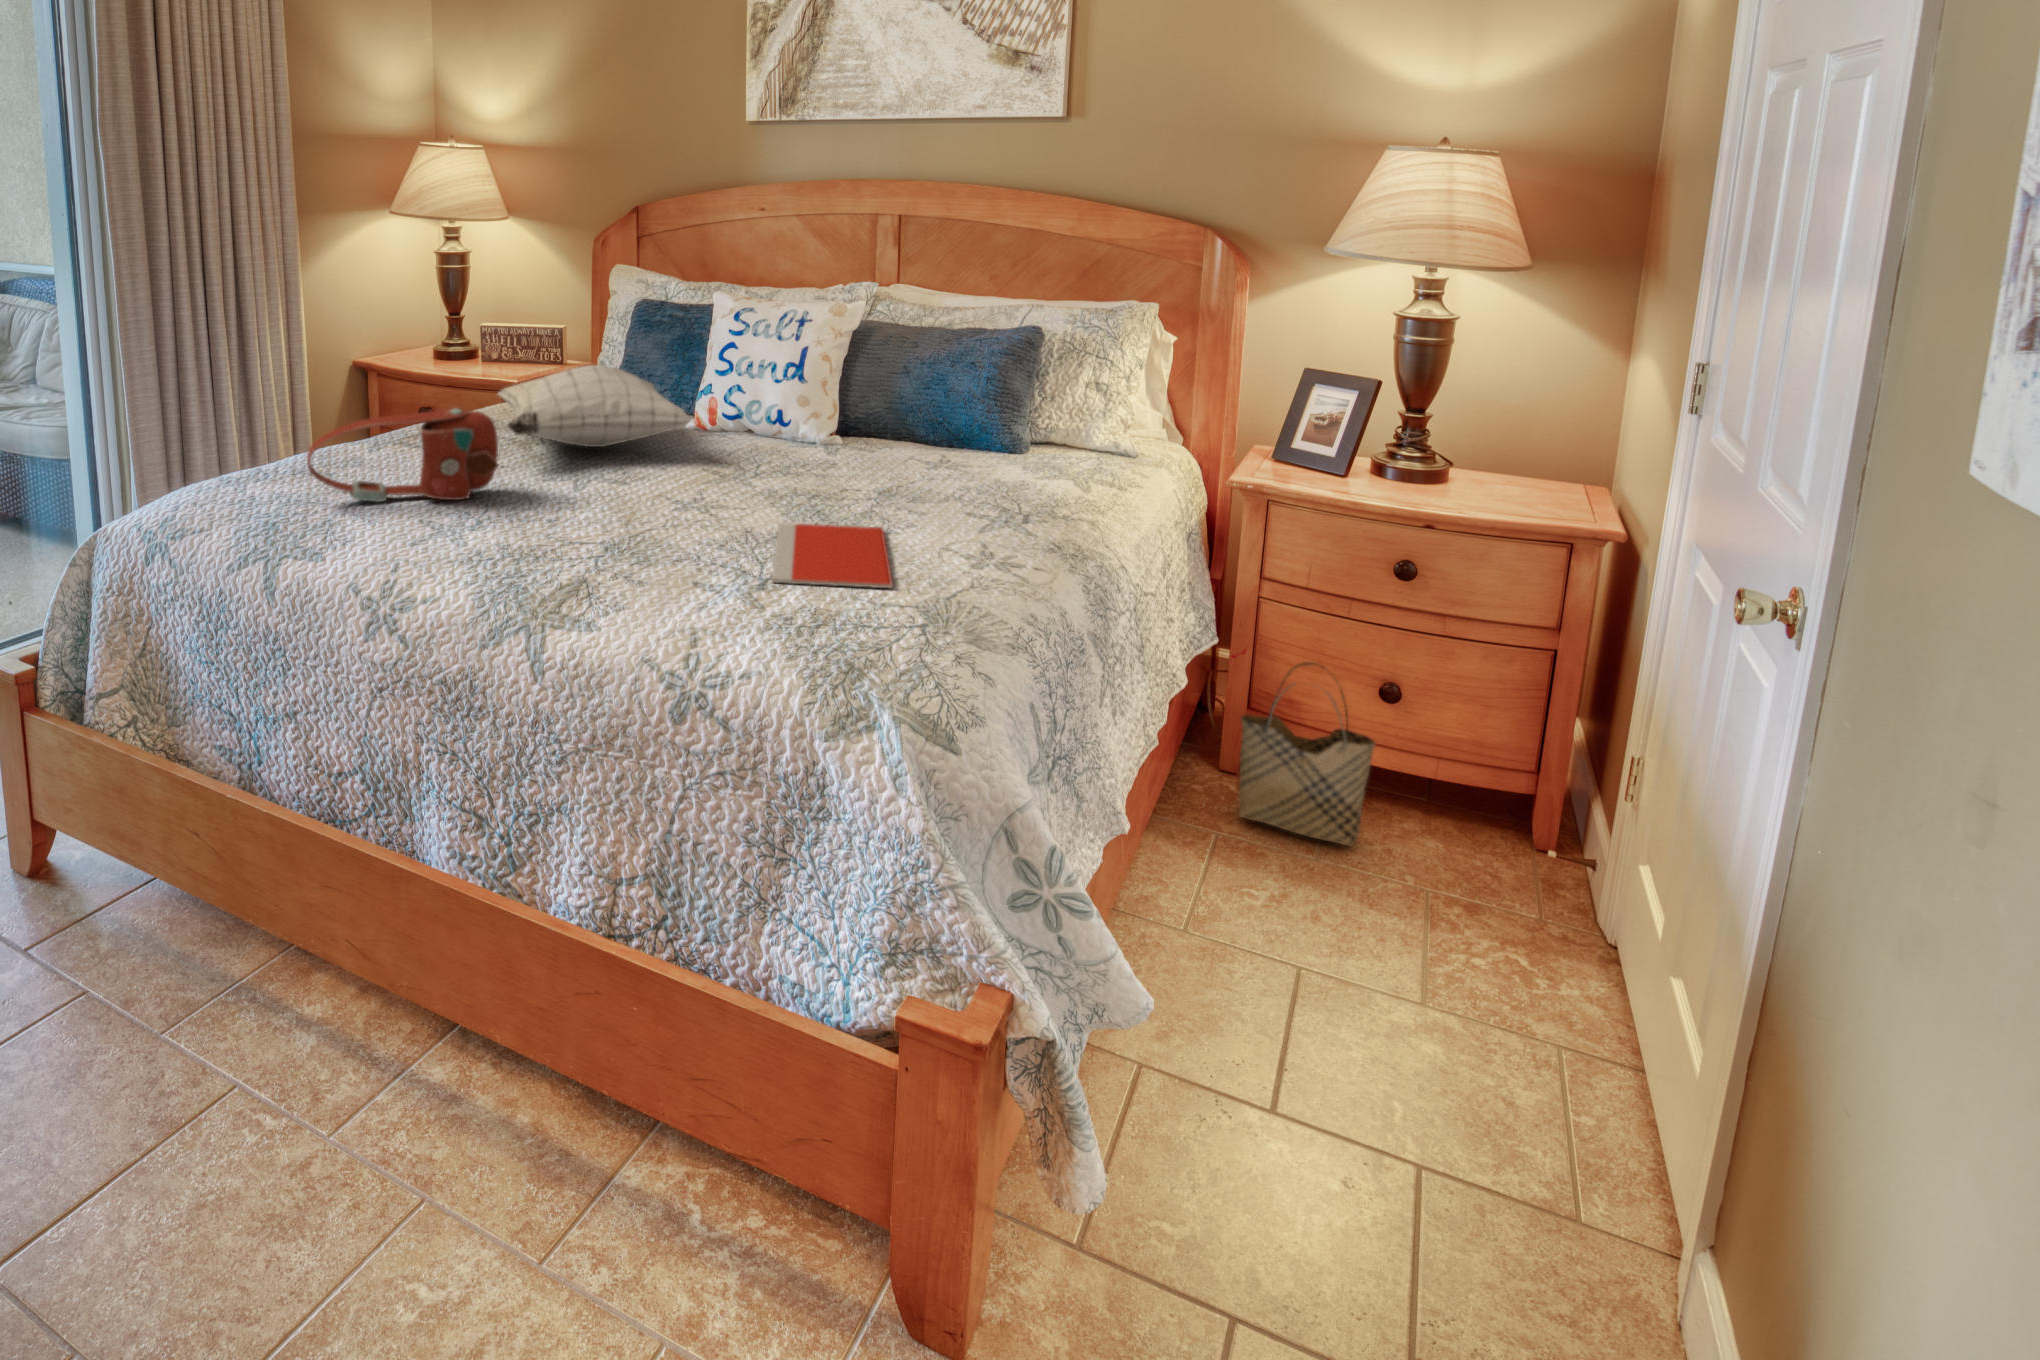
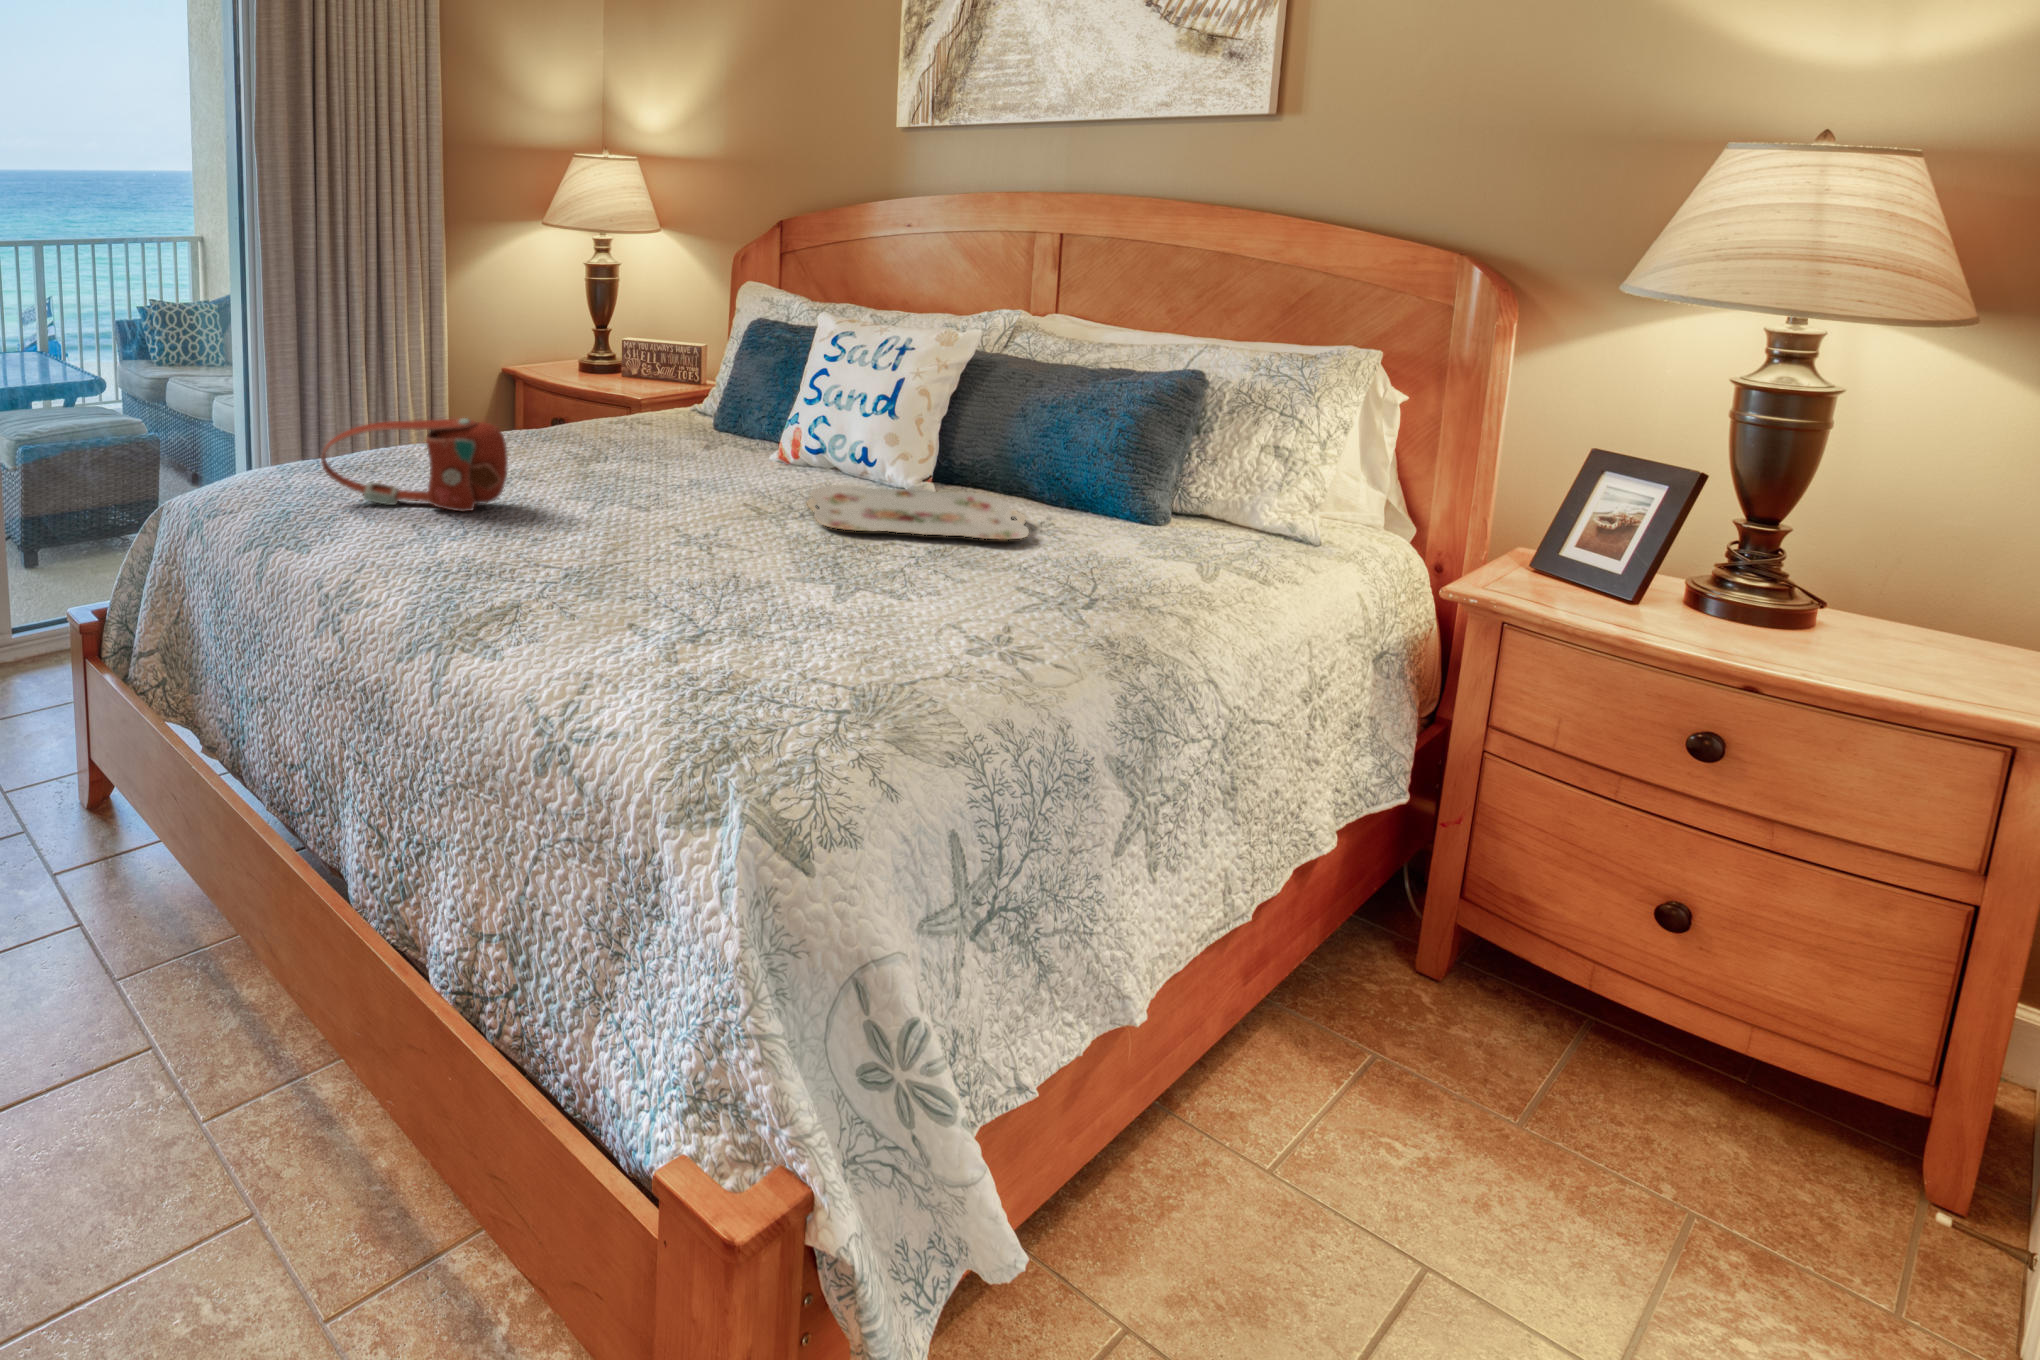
pillow: present [499,365,690,447] -> none [537,383,735,470]
serving tray: none [754,441,949,481] -> present [807,485,1029,540]
notebook: present [772,523,892,588] -> none [708,573,889,665]
woven basket: present [1239,662,1376,846] -> none [1420,848,1643,1117]

